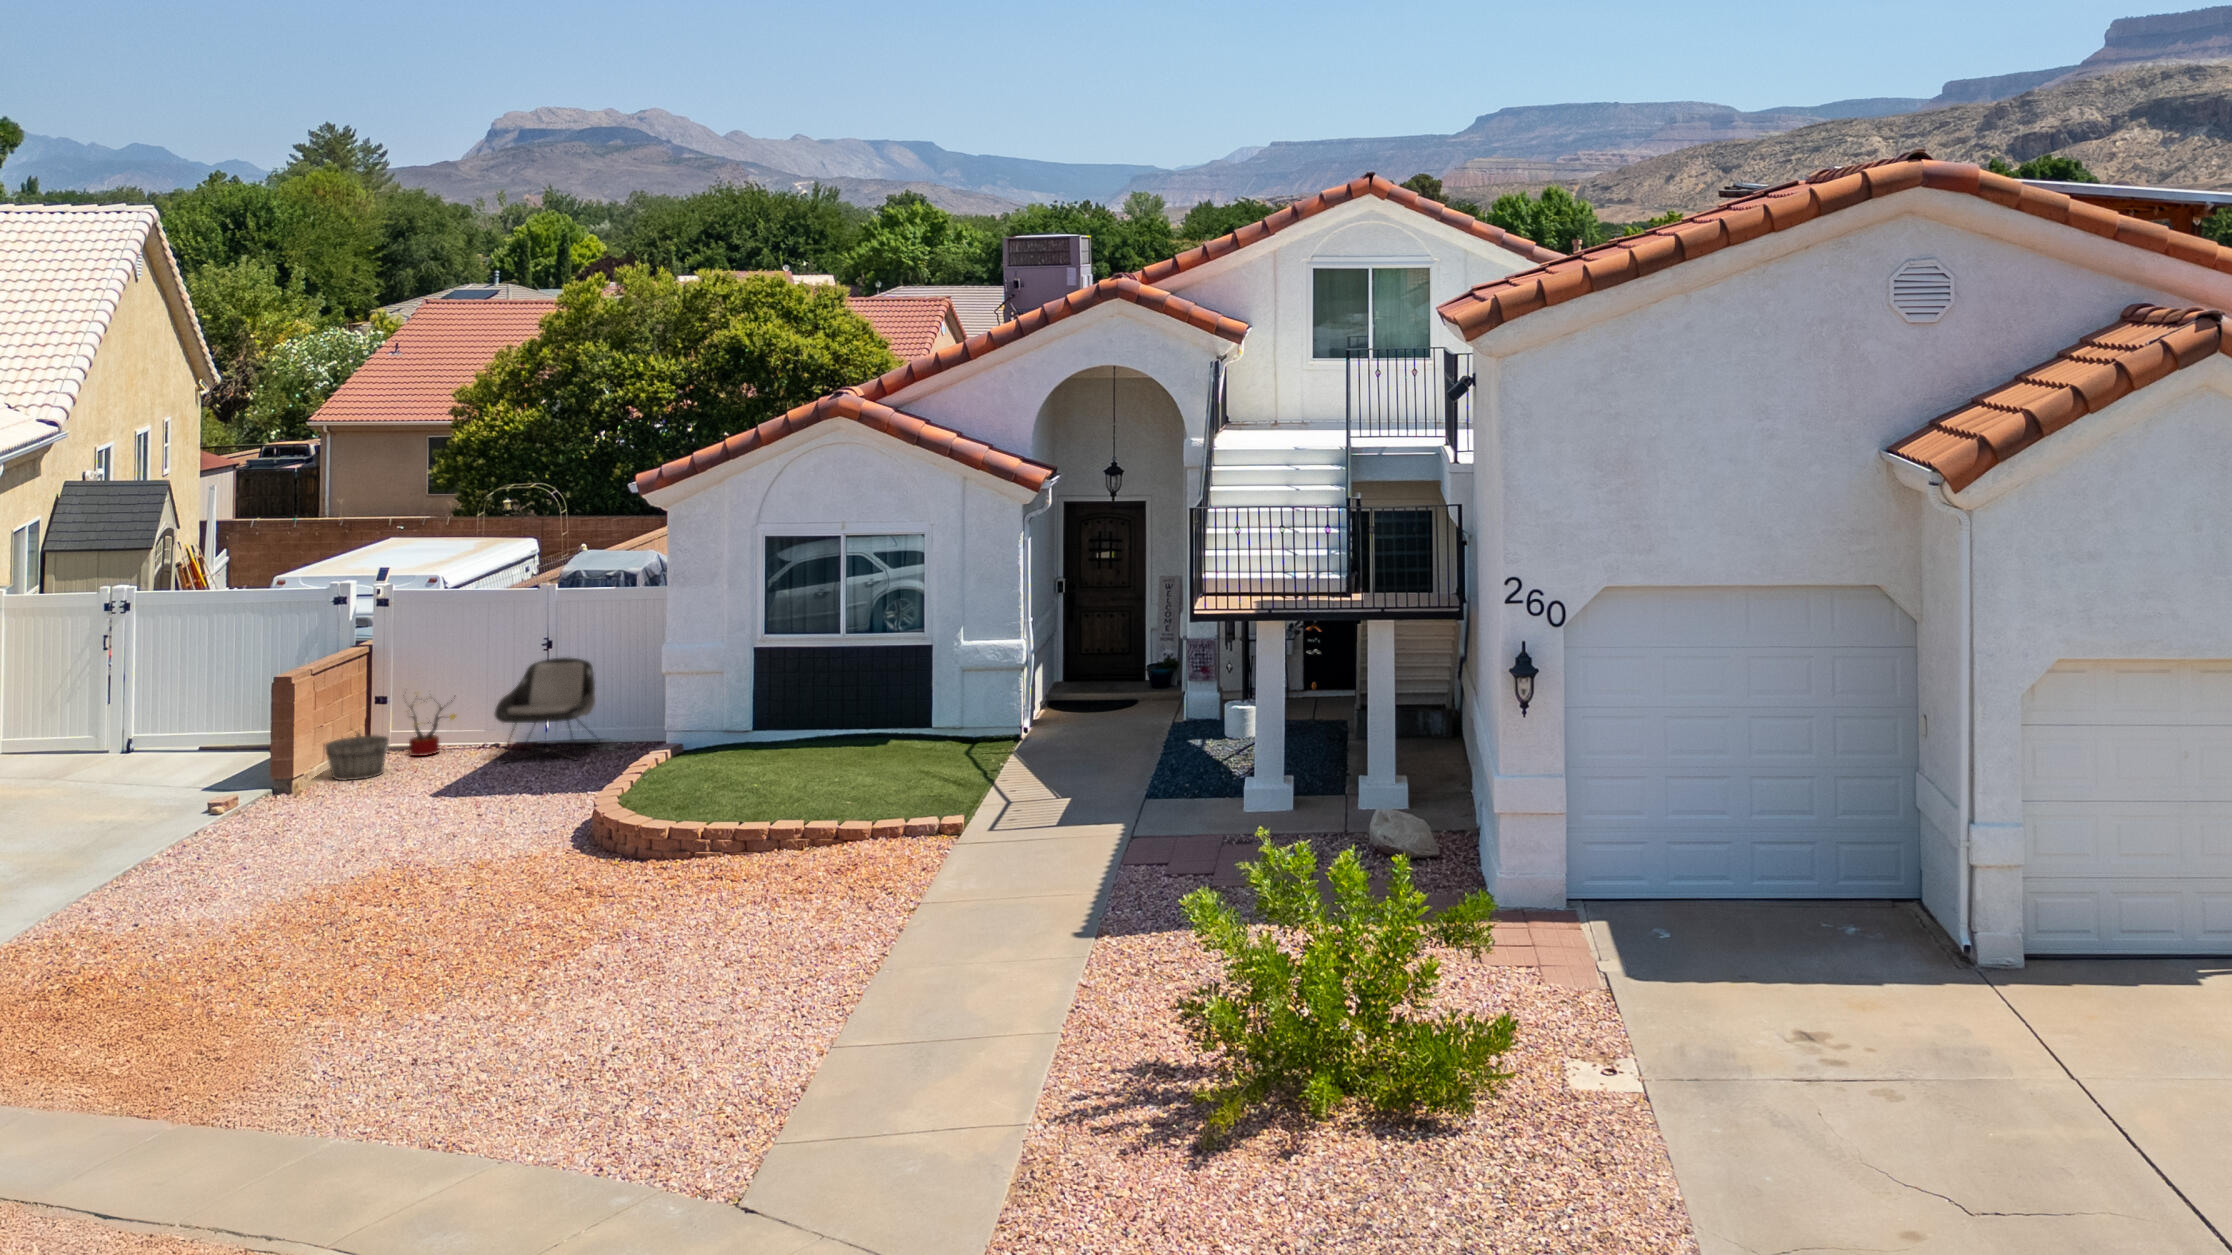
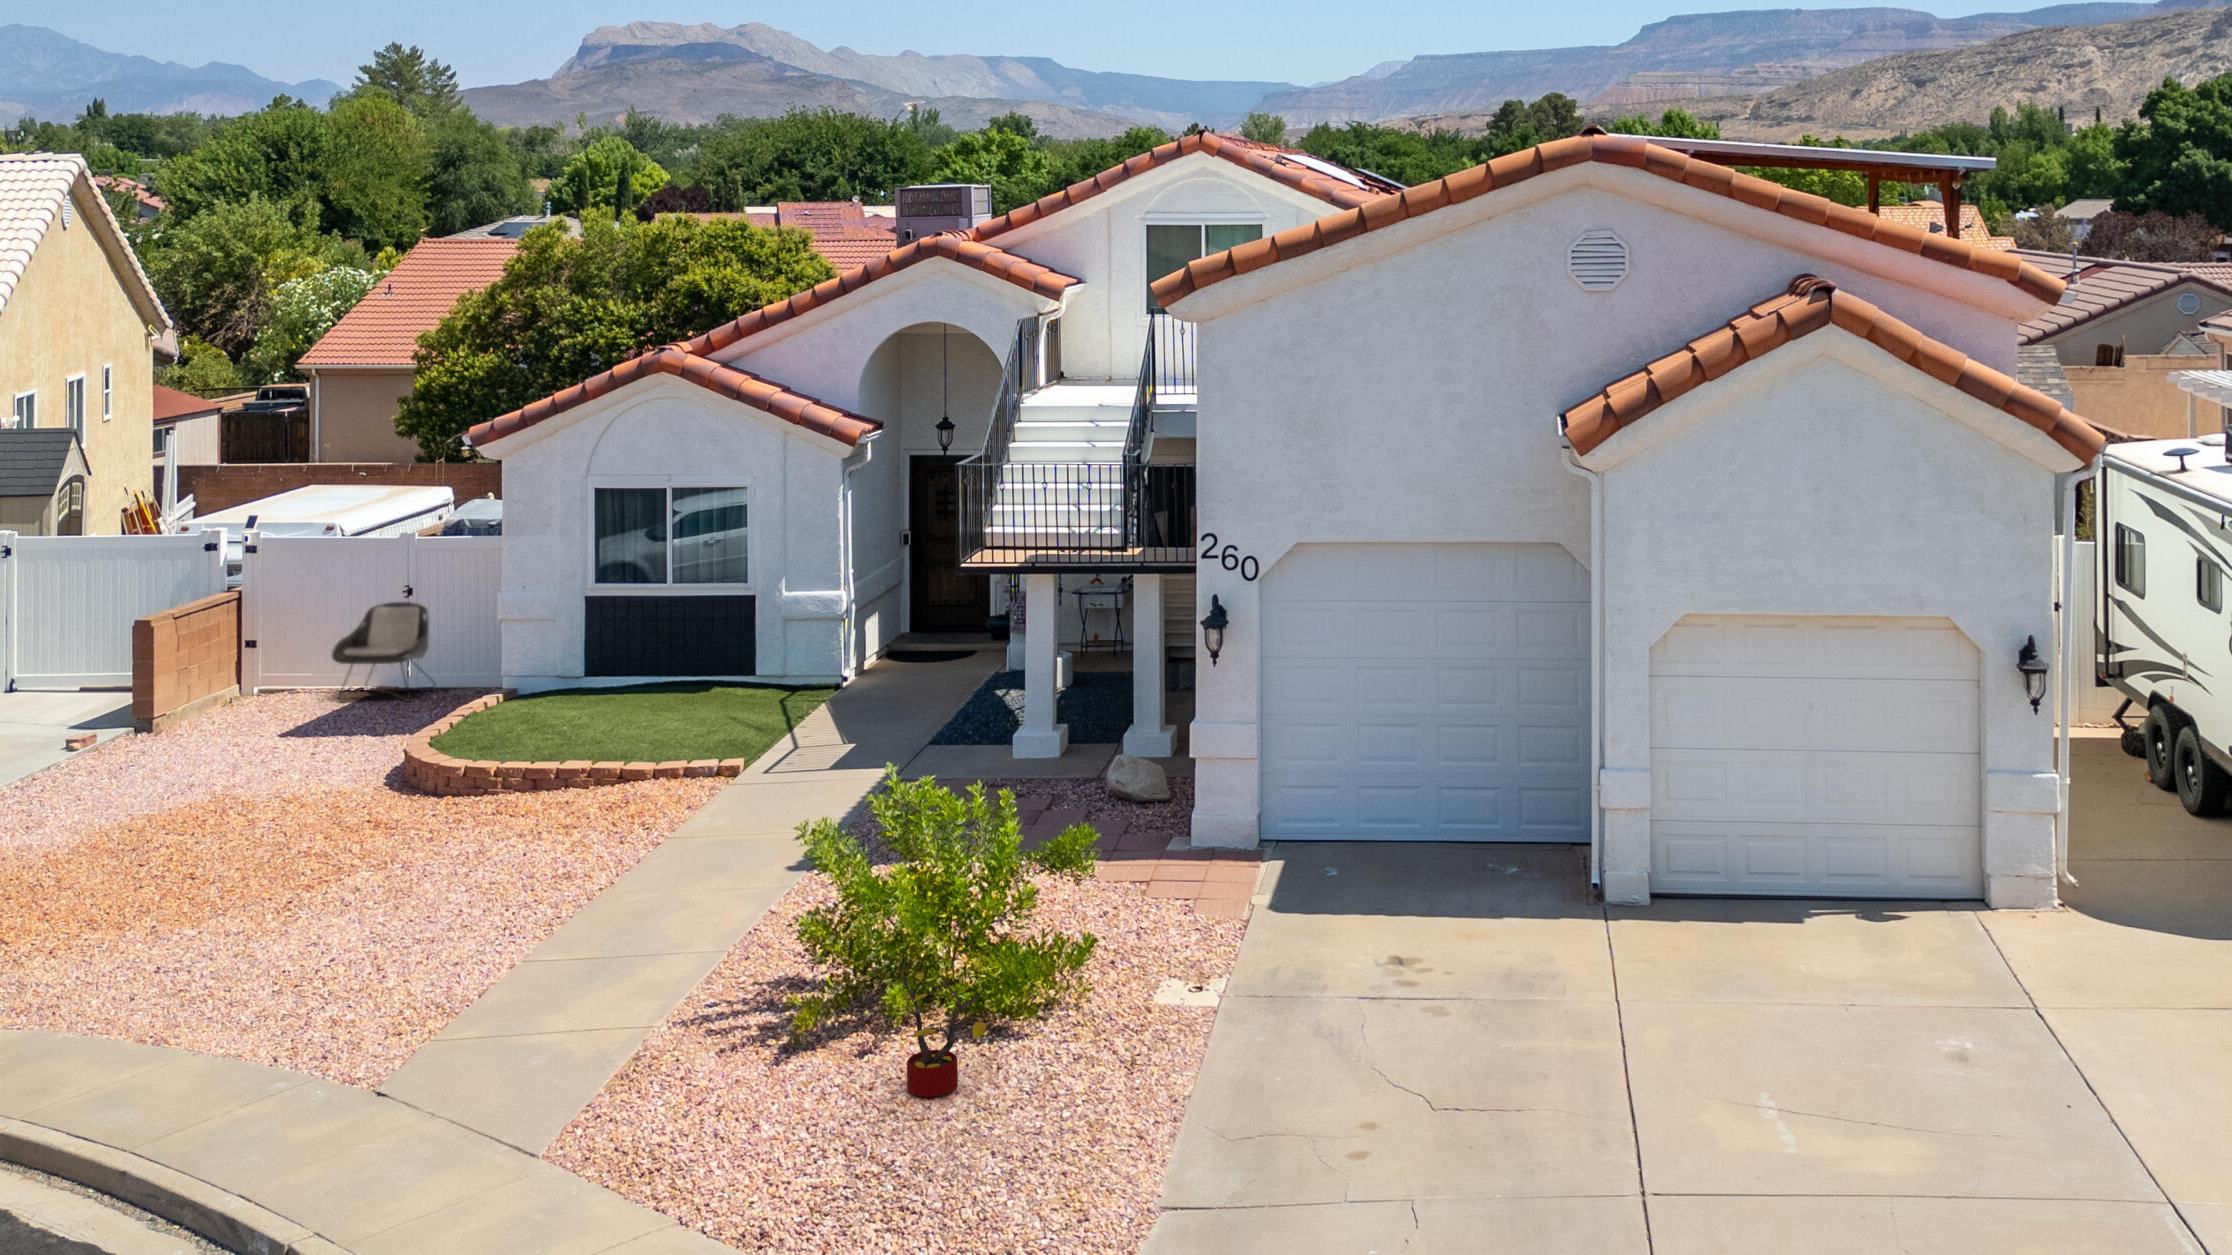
decorative plant: present [405,692,456,756] -> present [901,957,987,1097]
wooden bucket: present [325,731,389,780] -> none [172,666,233,715]

